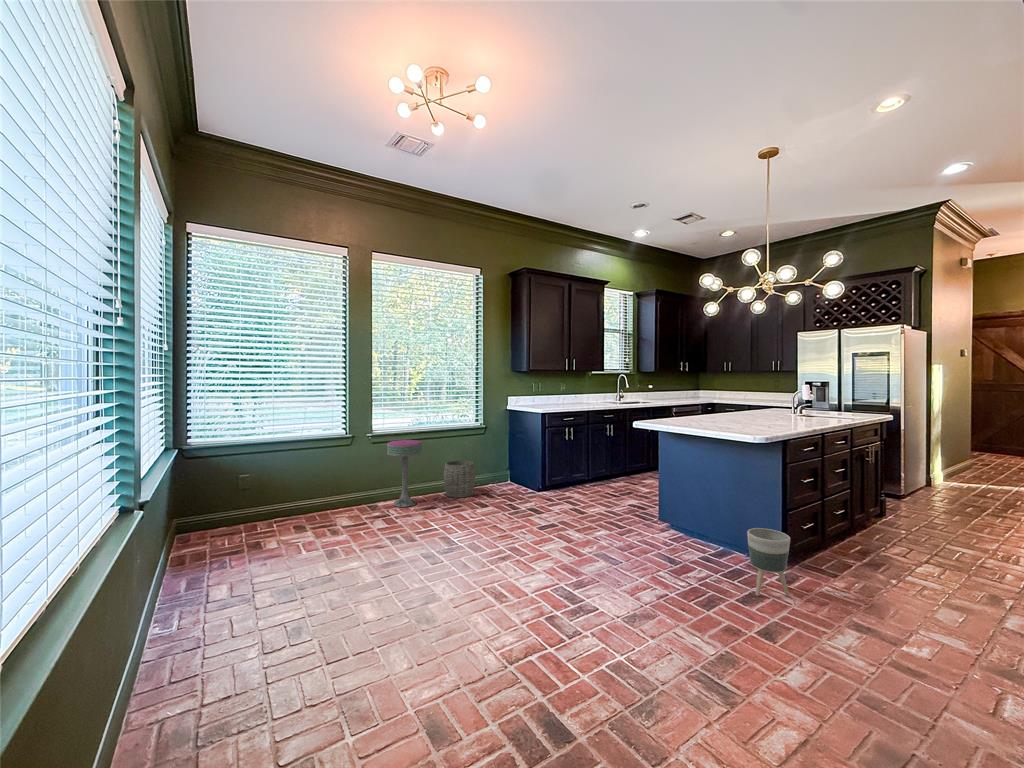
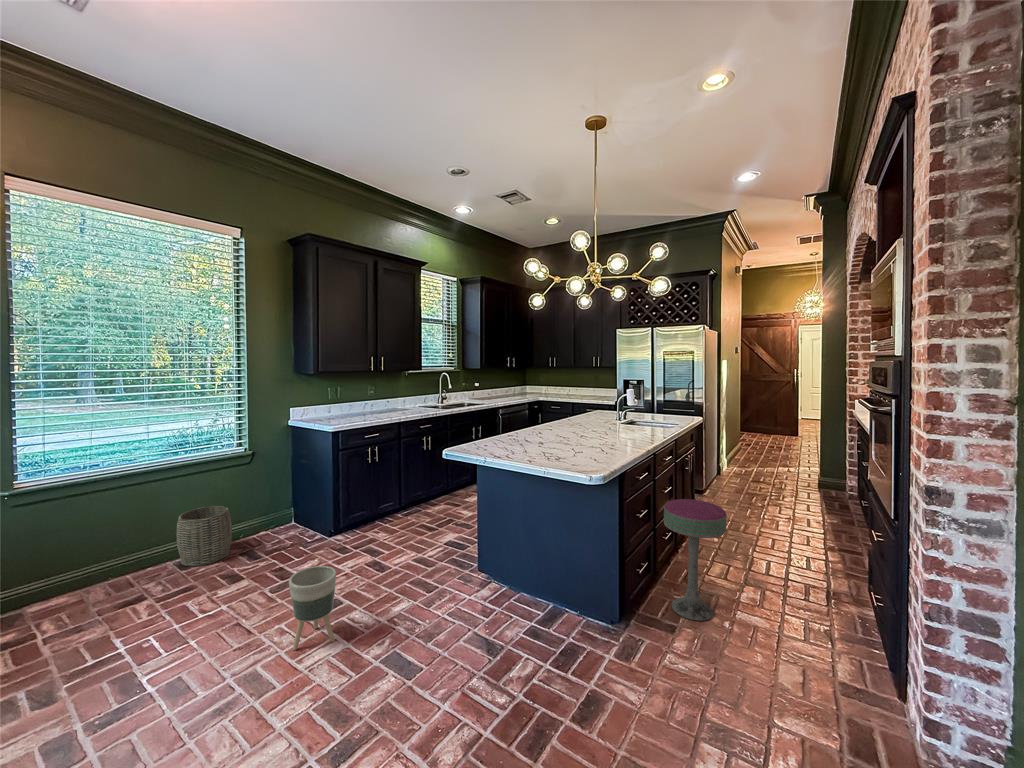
bar stool: present [387,440,422,507] -> present [664,499,727,621]
planter: present [747,528,790,596] -> present [289,566,336,650]

